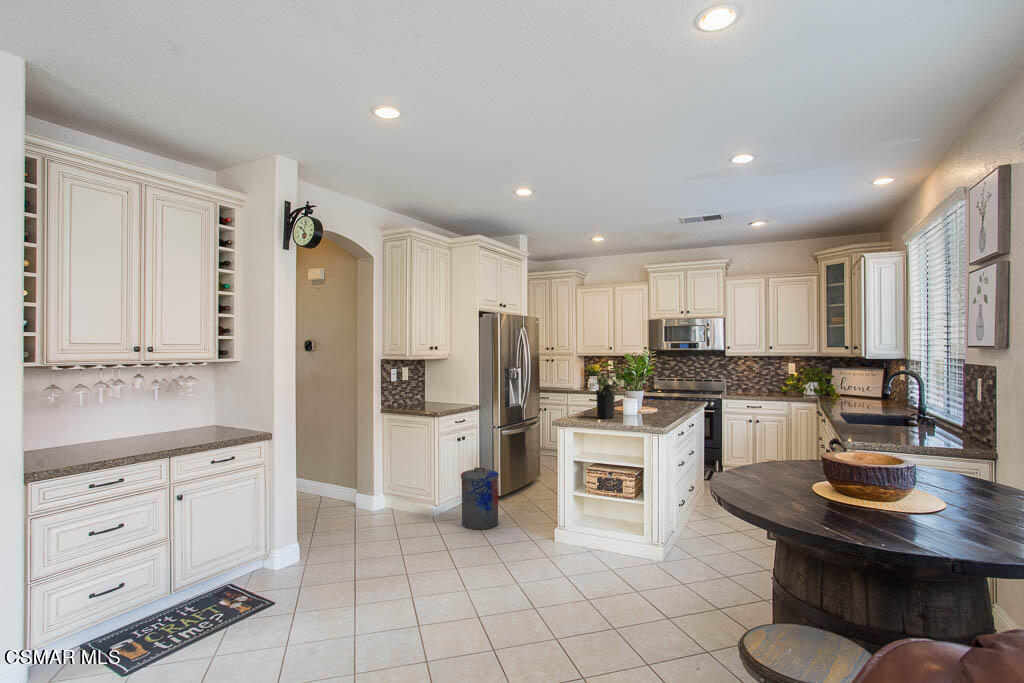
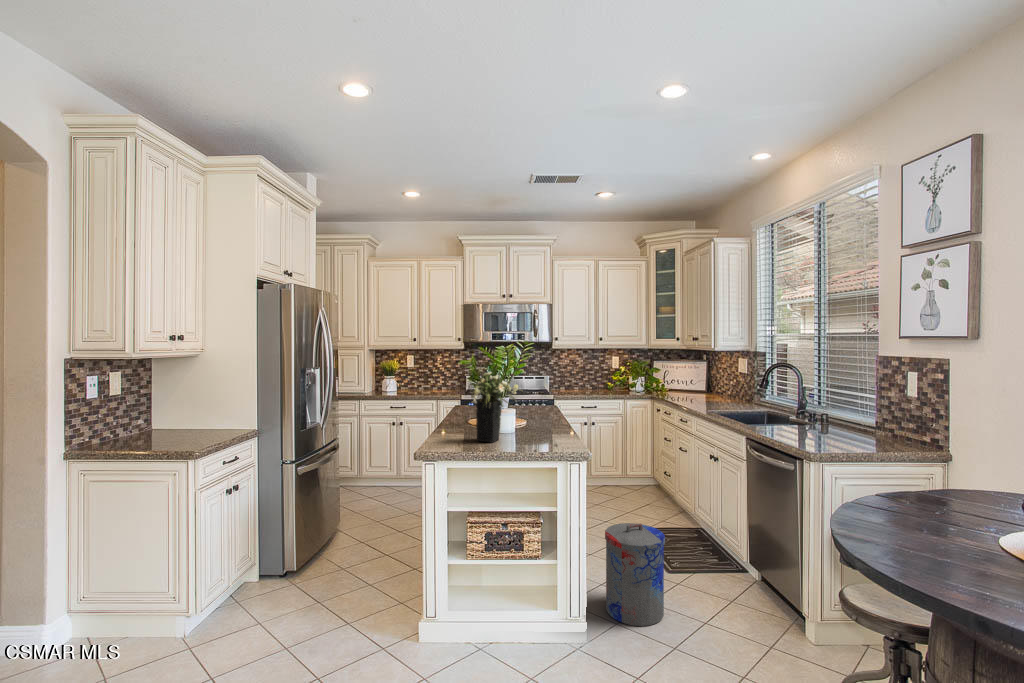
trash can: present [461,467,498,530] -> present [605,523,665,626]

